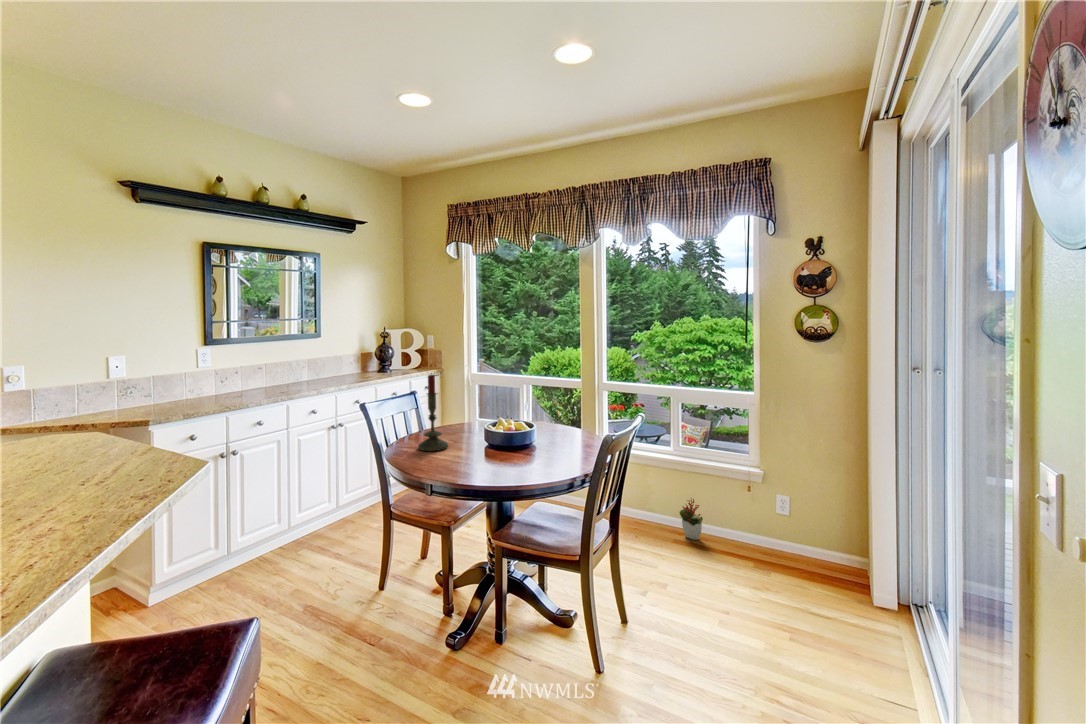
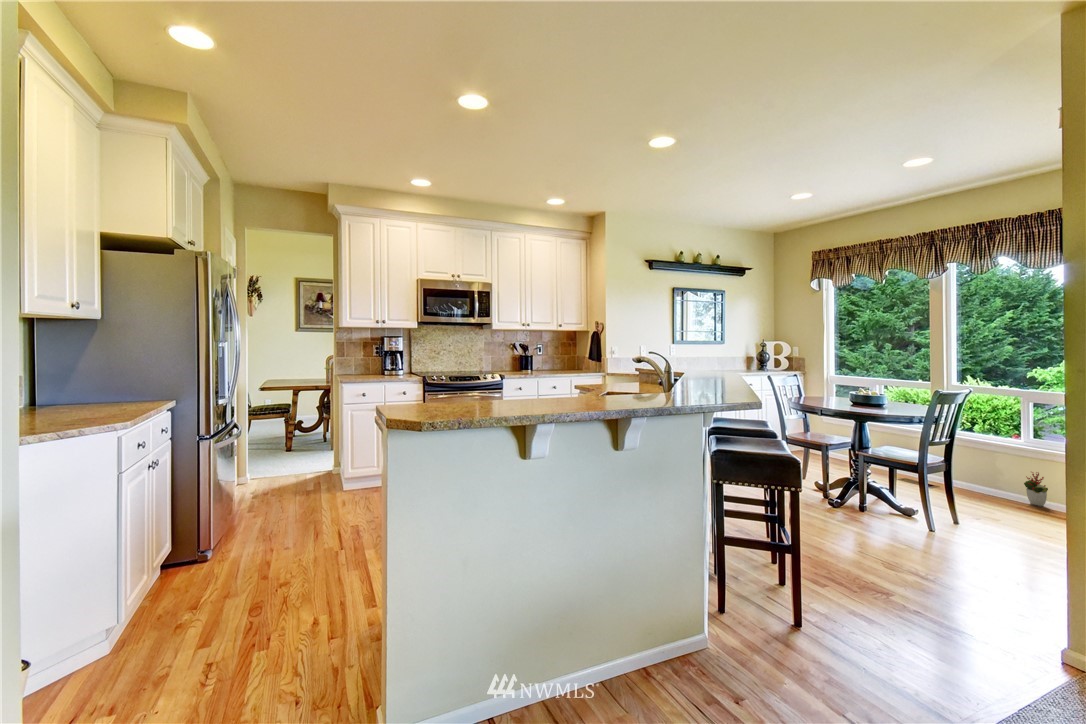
candle: present [418,374,448,451] -> none [806,358,826,404]

